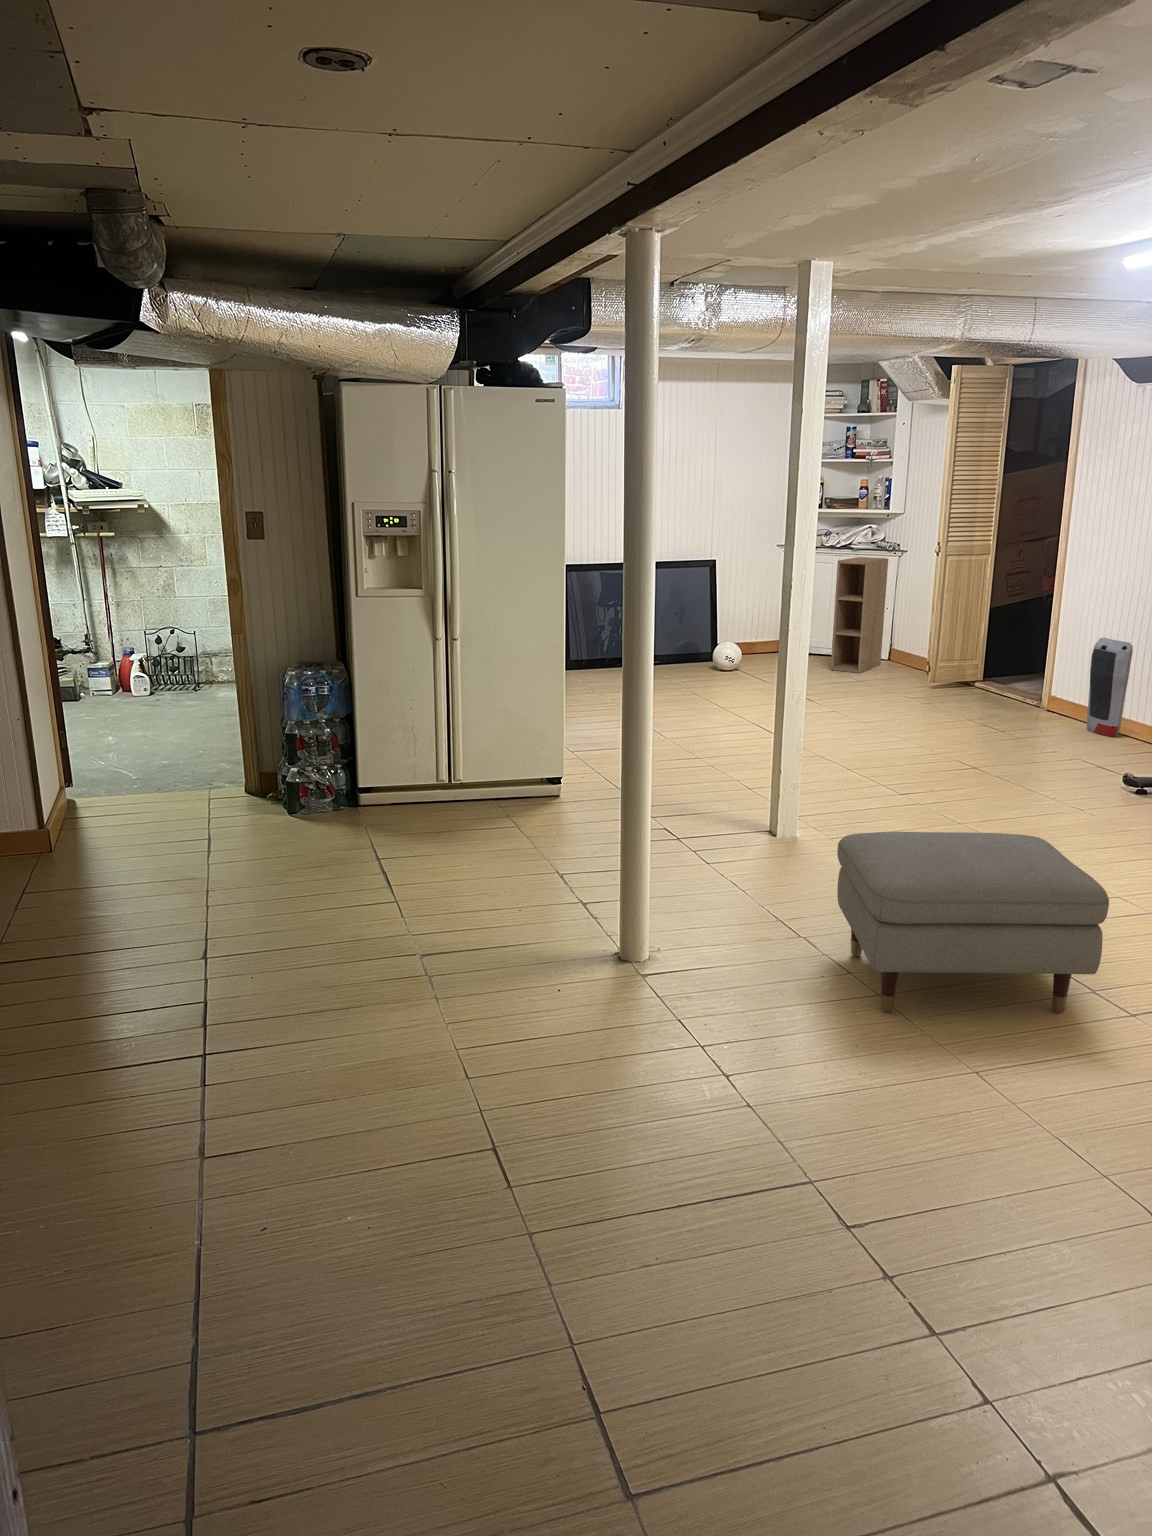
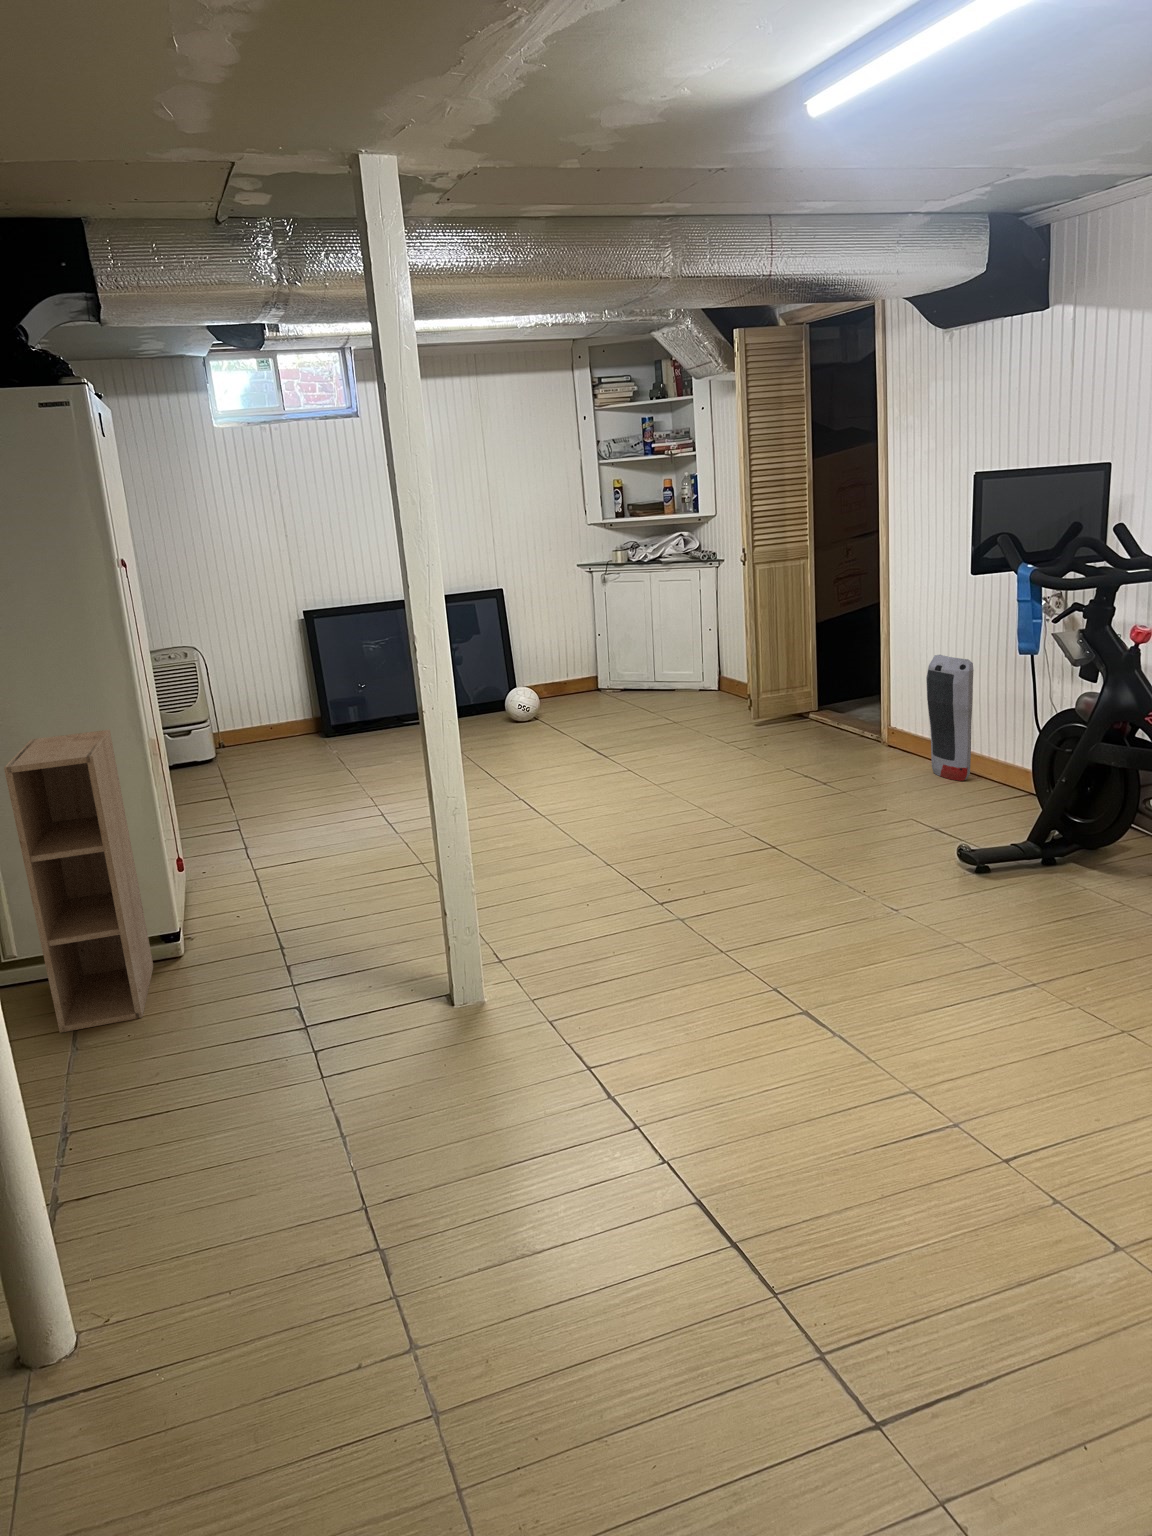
shelving unit: present [831,557,888,673] -> present [4,730,153,1033]
ottoman: present [837,832,1109,1013] -> none [362,1049,794,1437]

